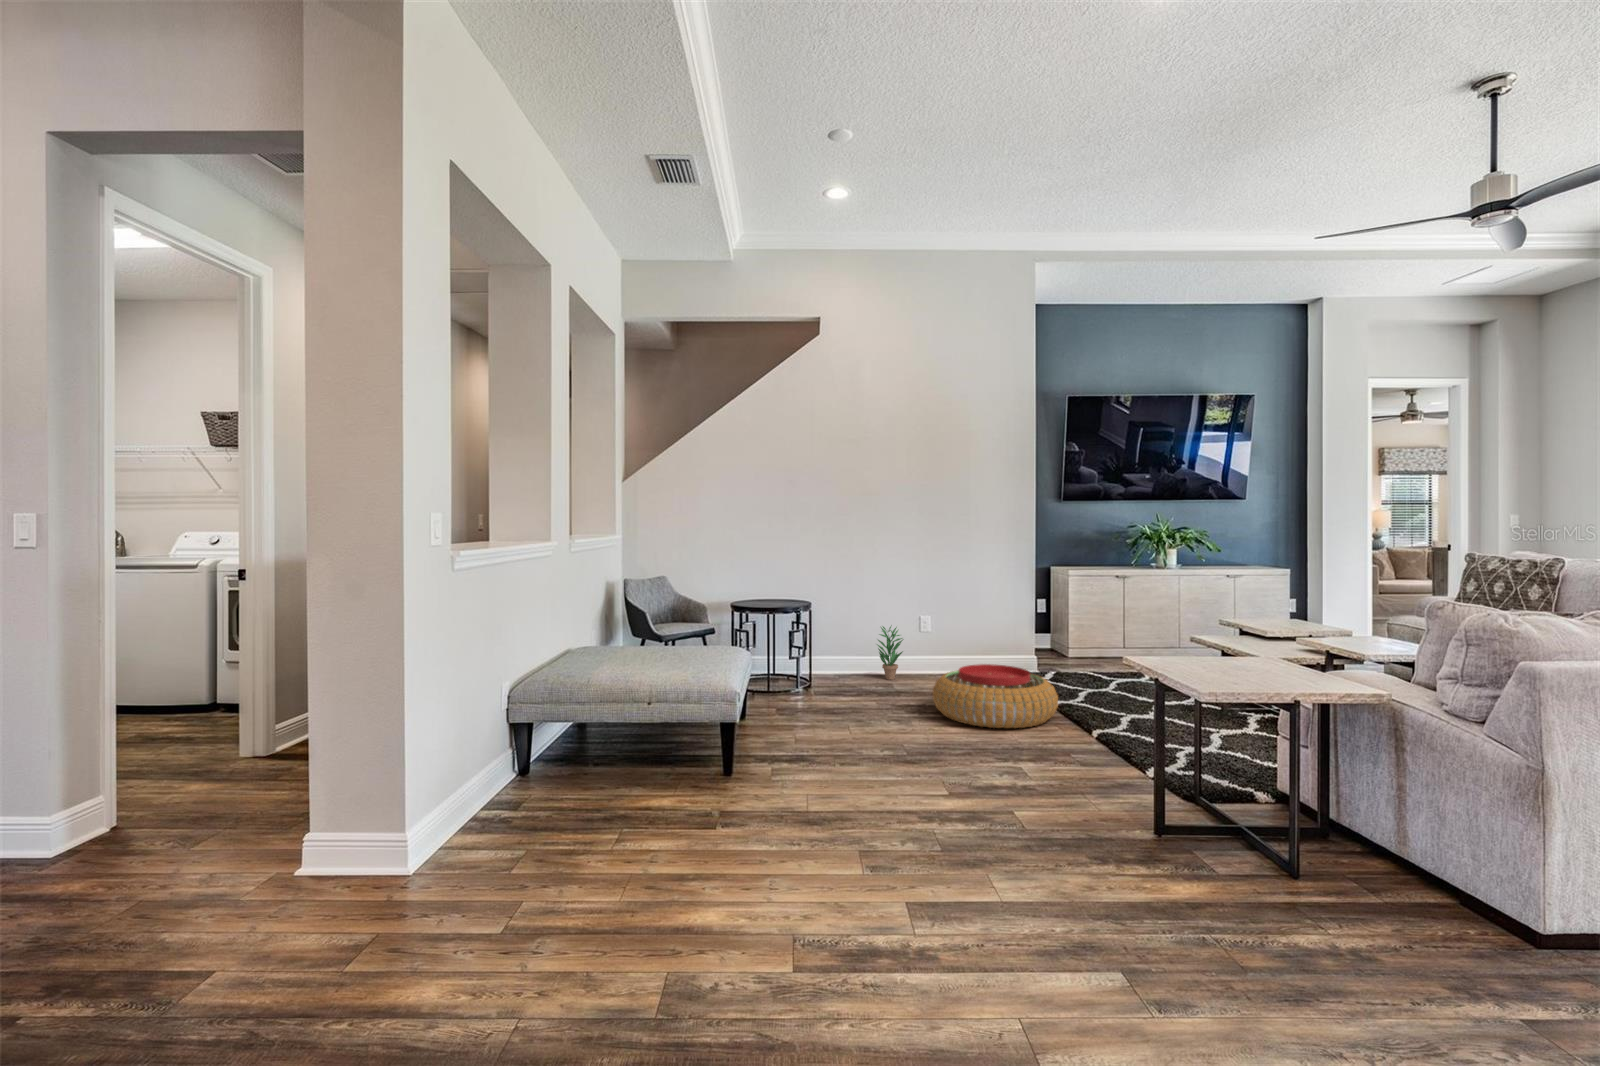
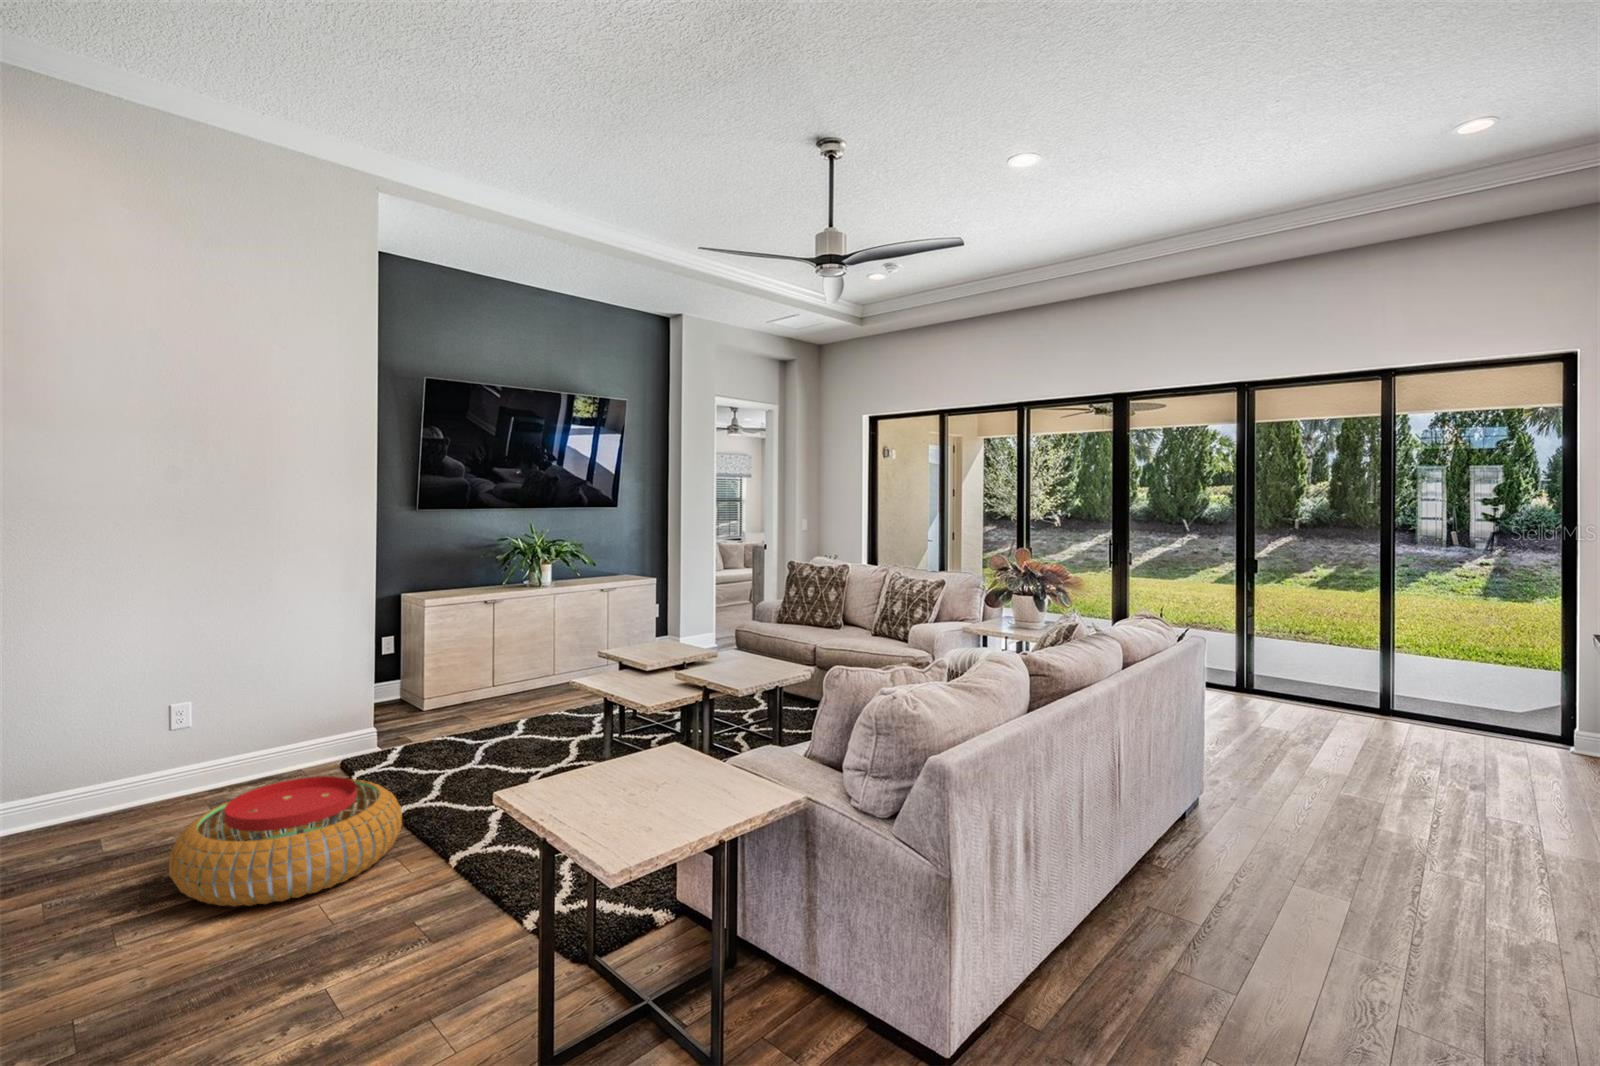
potted plant: present [877,625,903,680] -> none [51,731,123,830]

